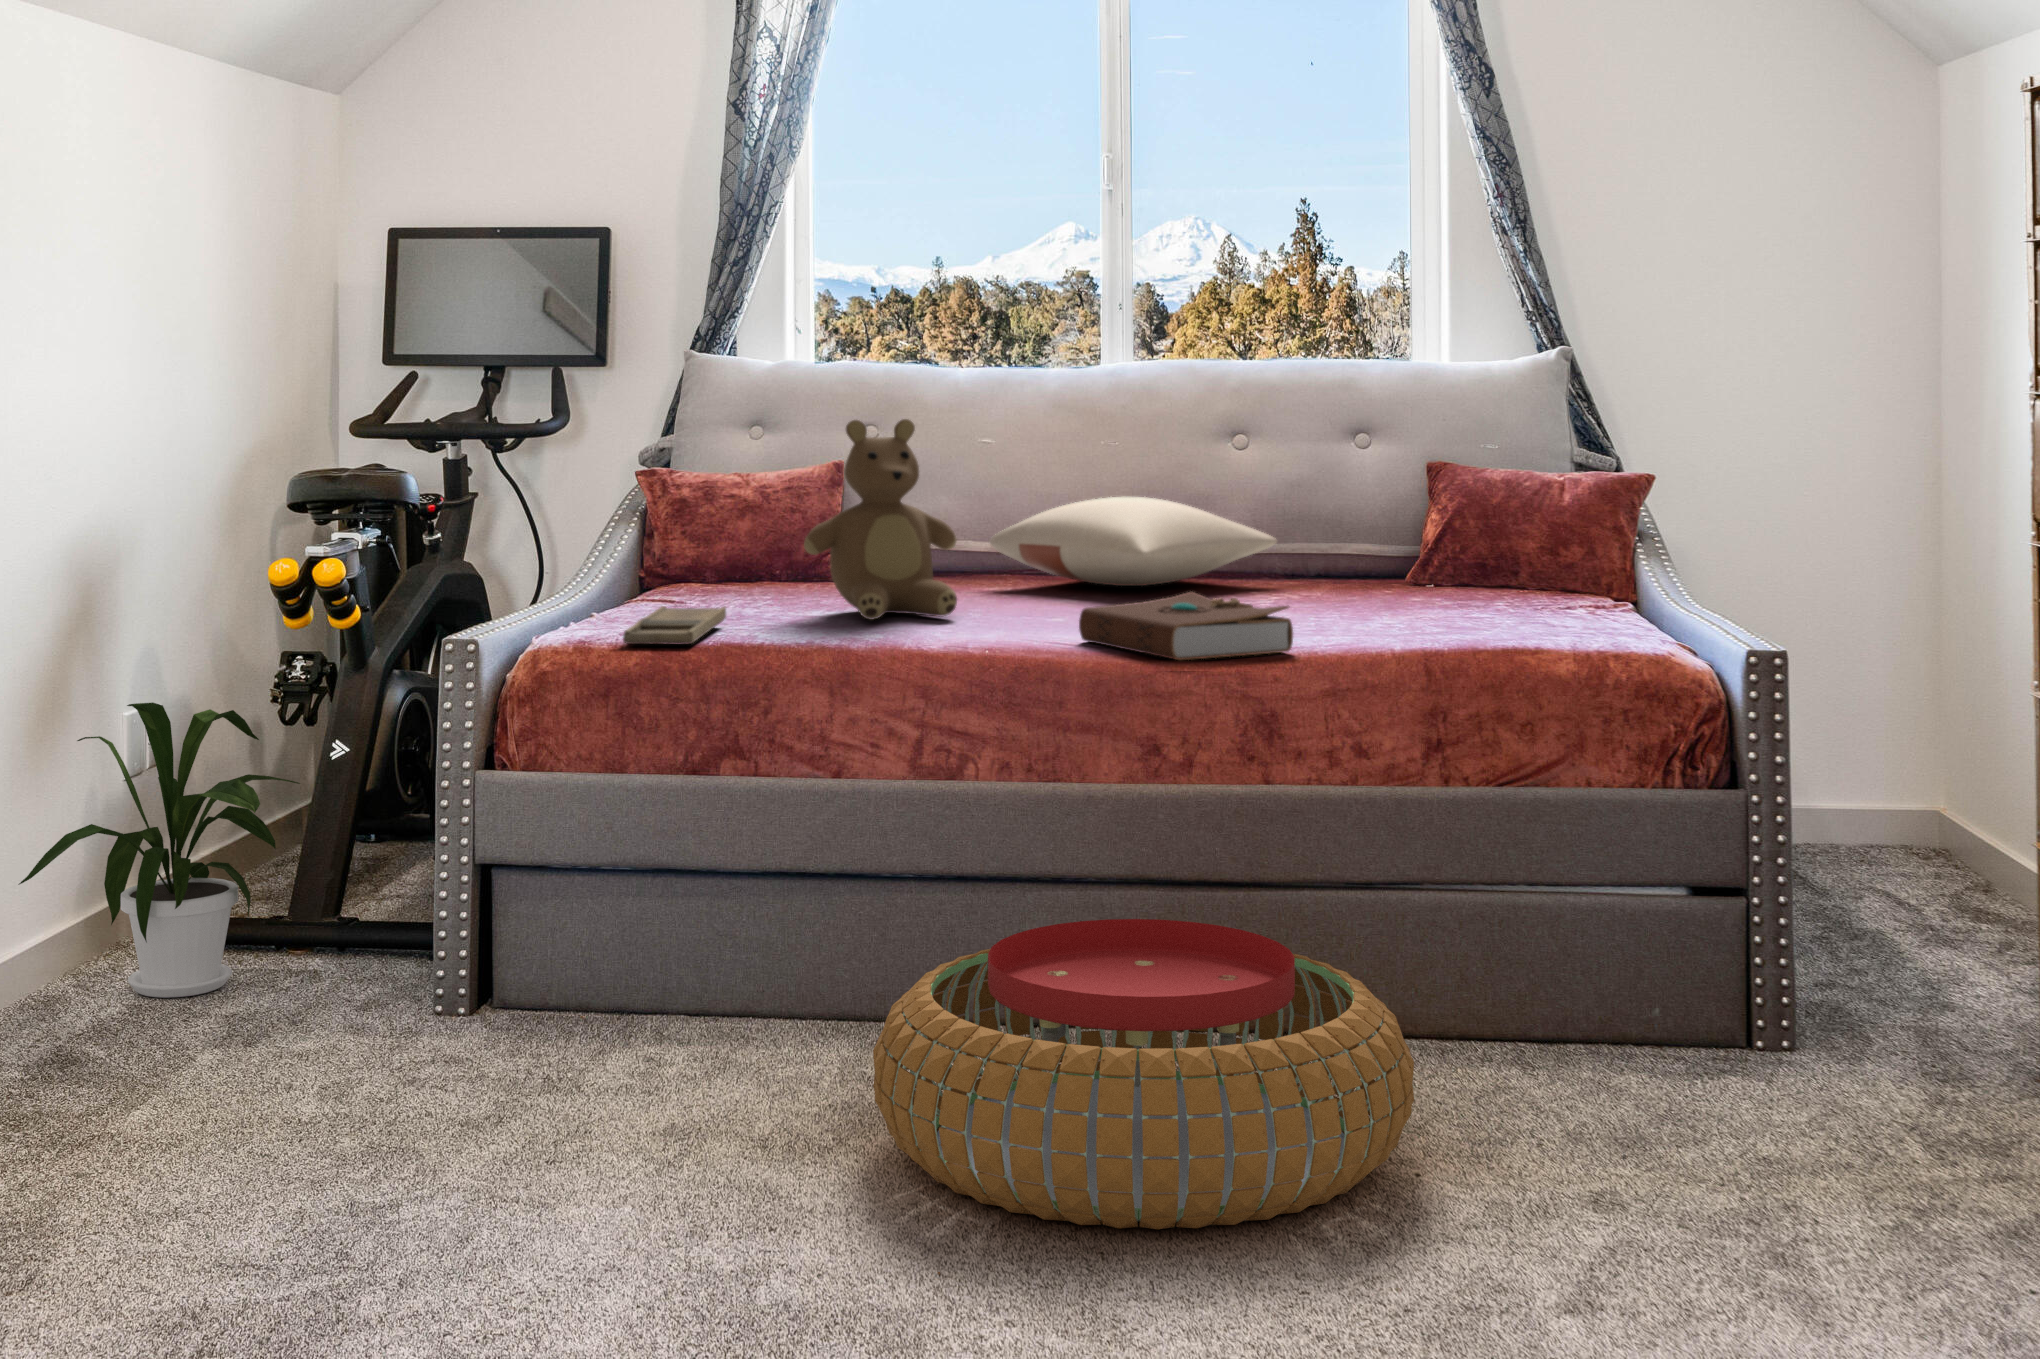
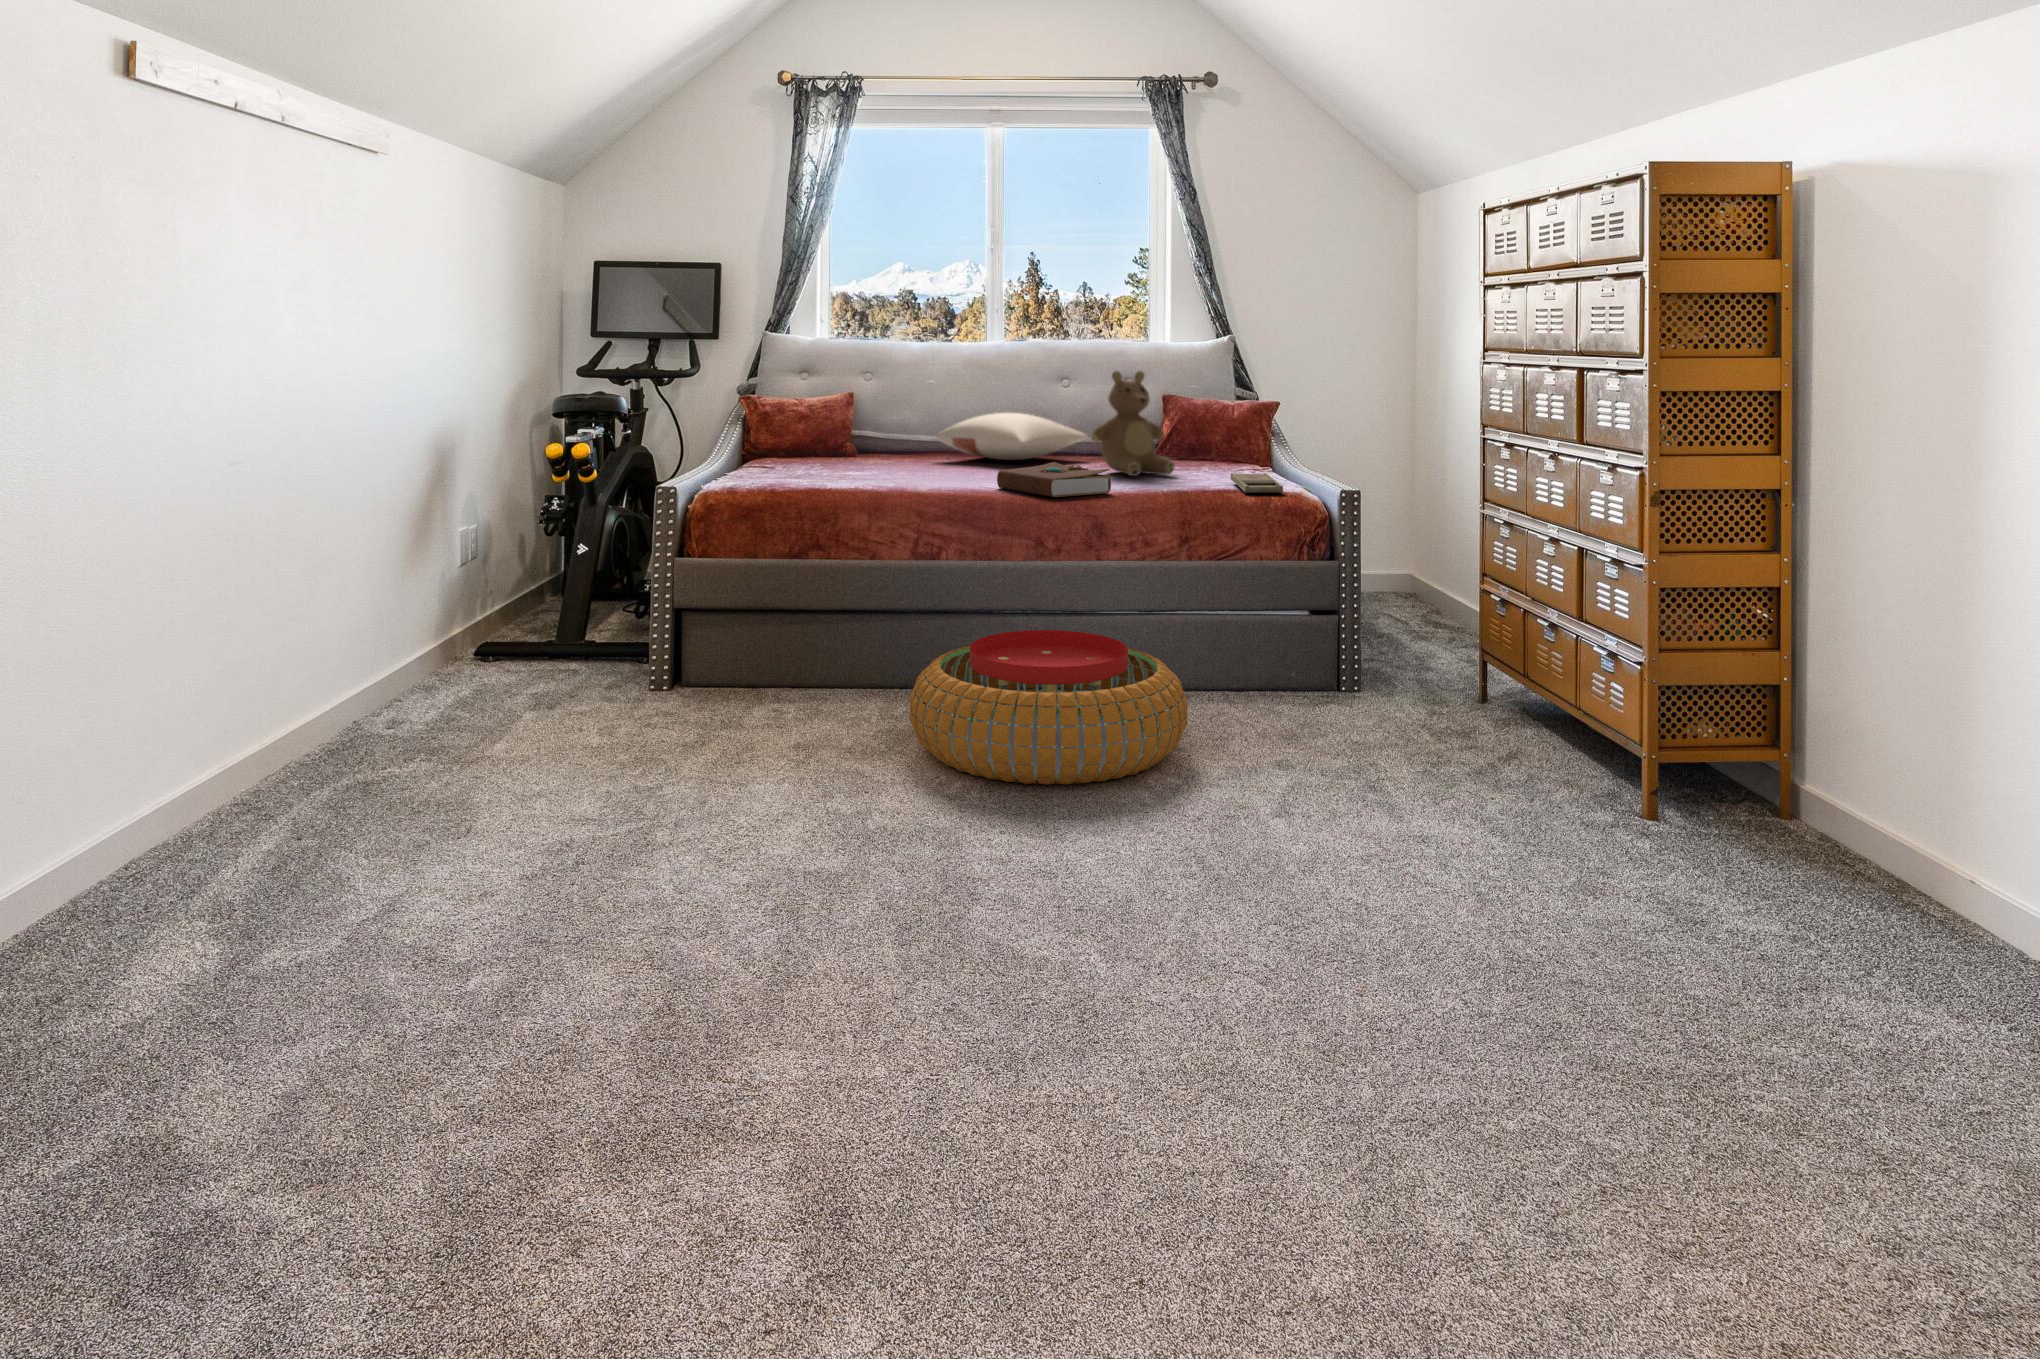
teddy bear: present [804,419,957,620] -> present [1091,371,1175,476]
tray: present [623,606,726,645] -> present [1231,473,1283,493]
house plant: present [19,702,300,998] -> none [410,523,568,686]

